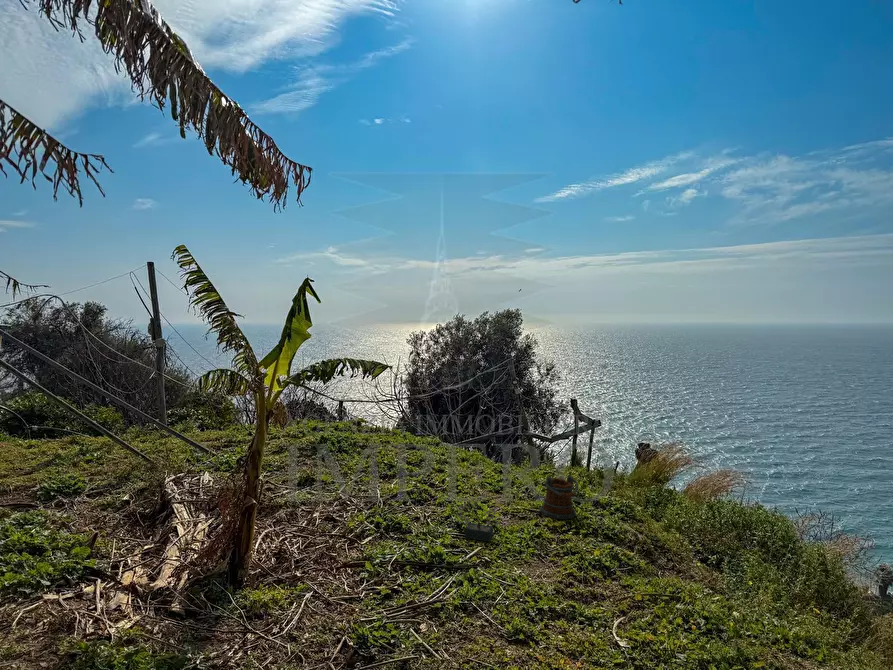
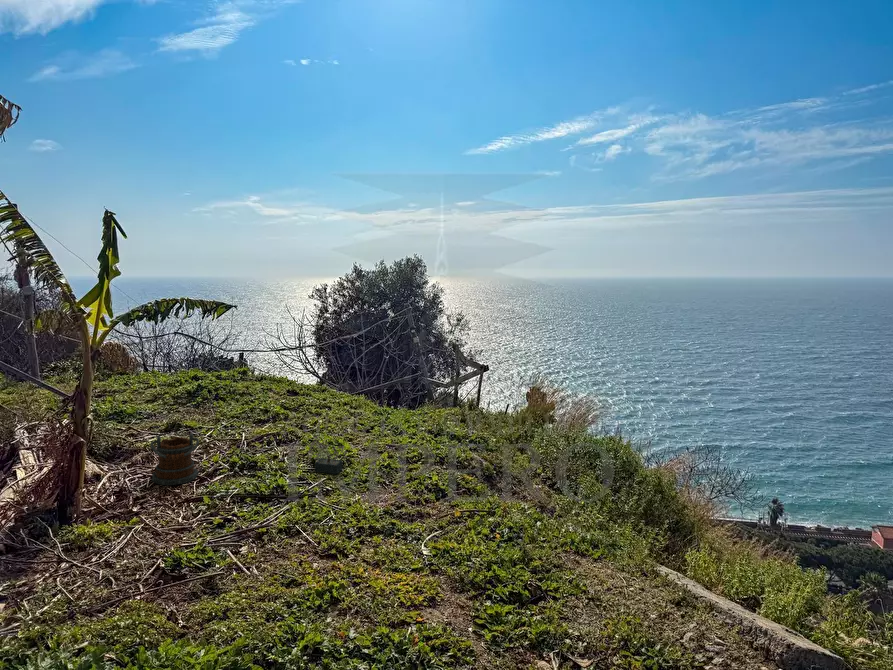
bucket: present [539,475,578,519] -> present [150,433,199,485]

